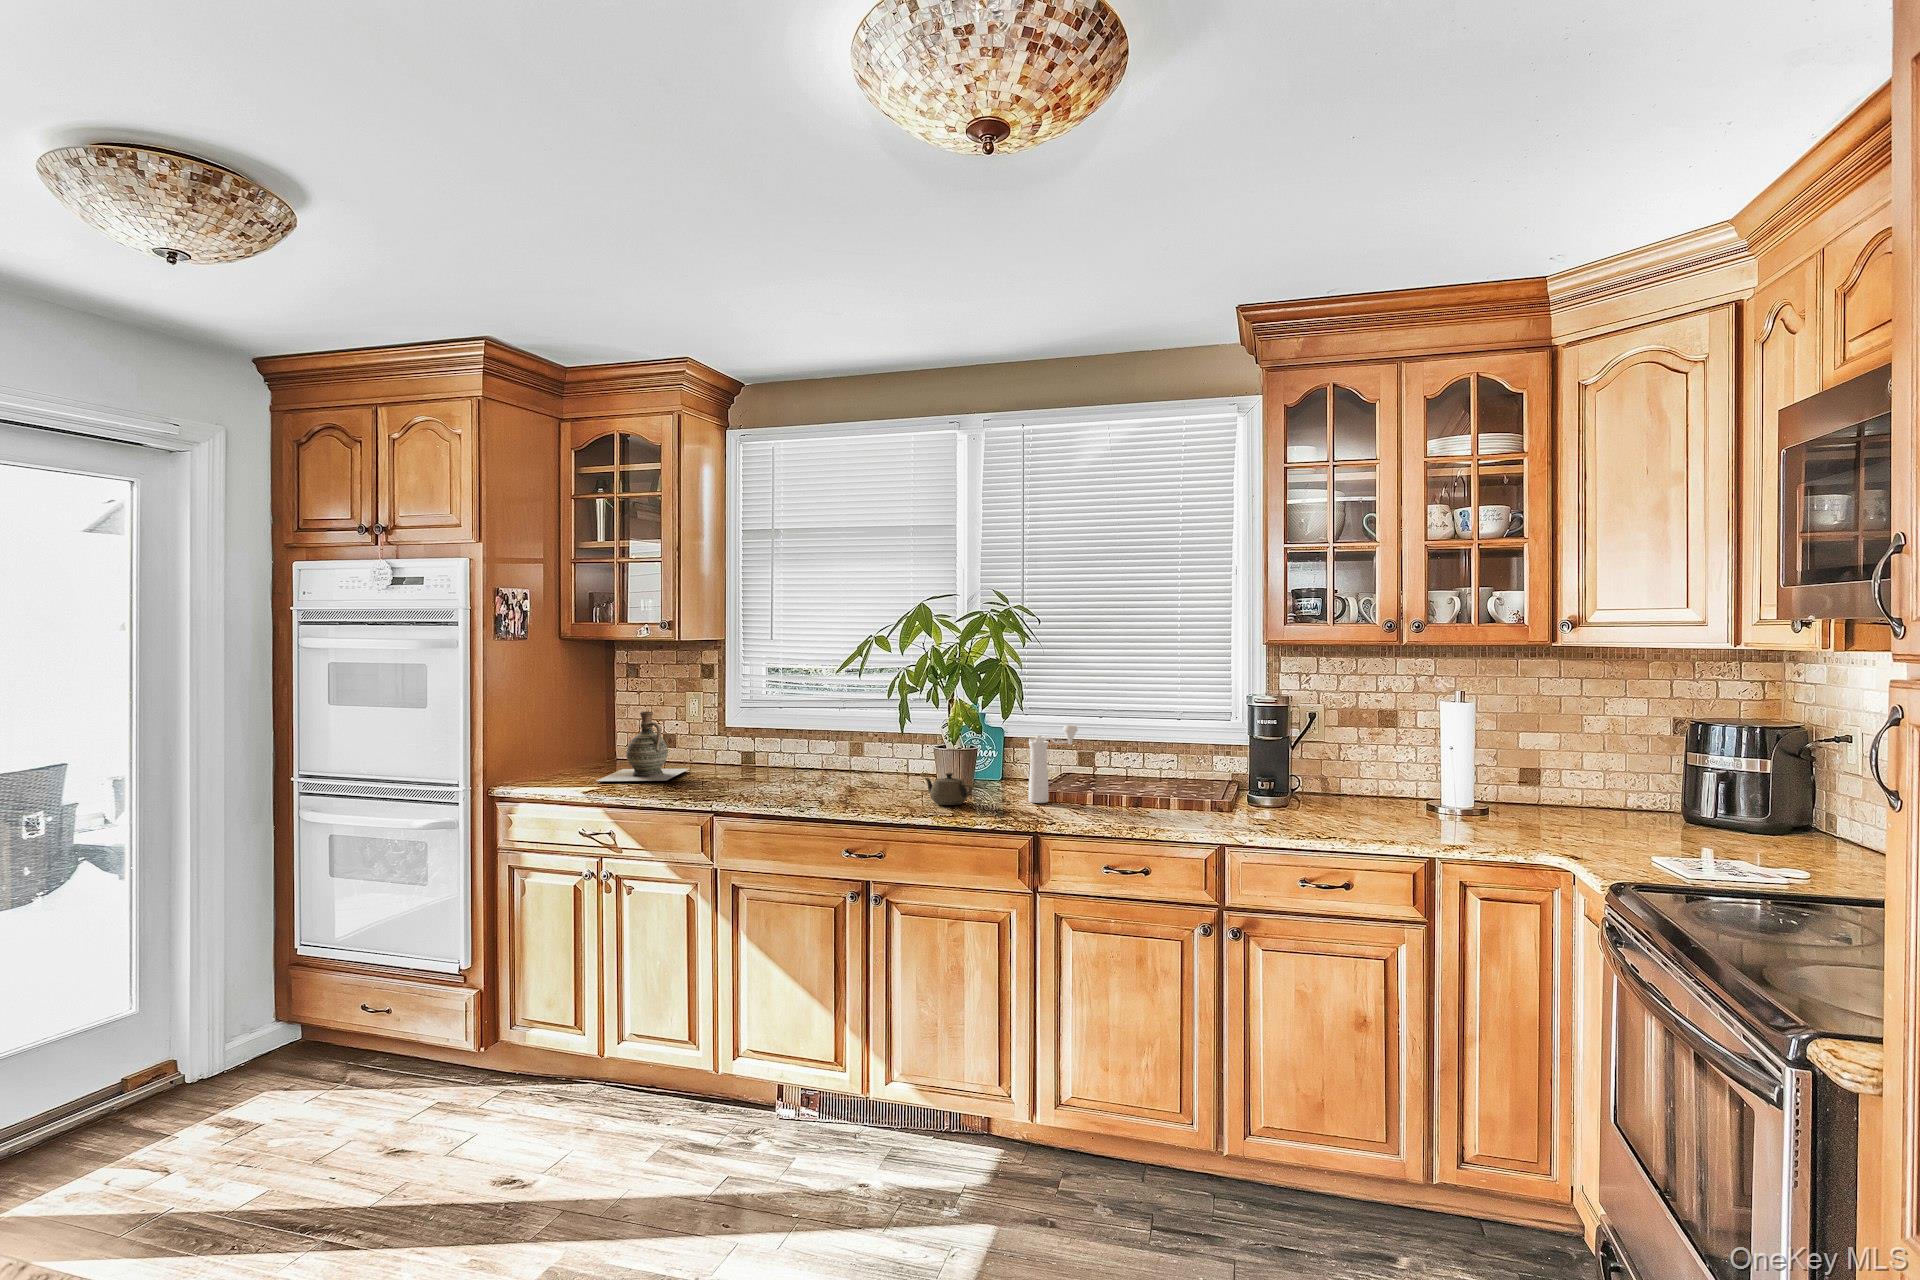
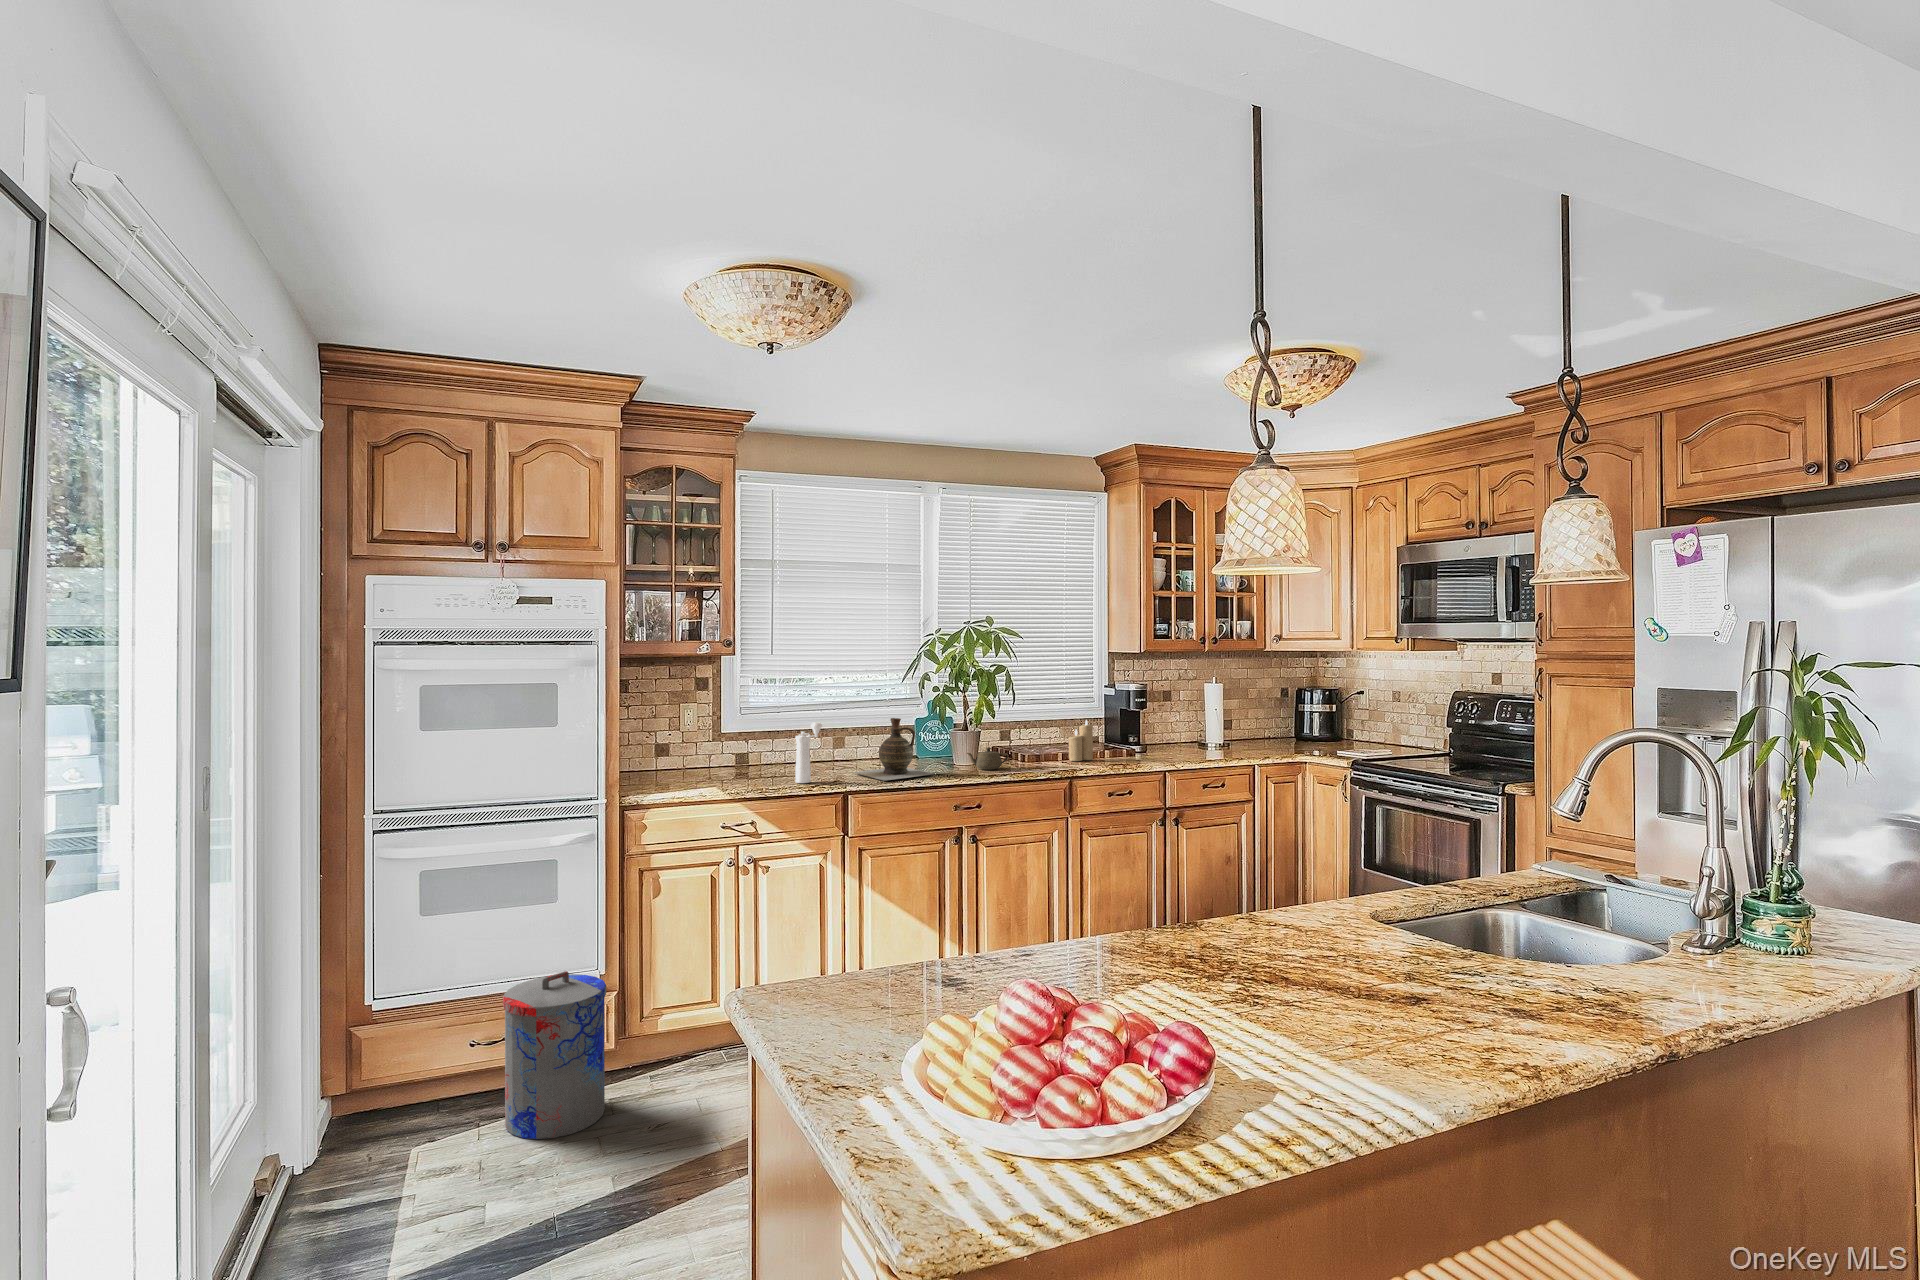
ceramic jug: present [596,711,688,781] -> present [853,718,933,781]
pepper mill: present [1029,725,1078,803] -> present [795,722,822,783]
candle: none [1097,745,1141,809] -> present [1069,720,1093,761]
trash can: none [307,960,424,1131] -> present [503,971,606,1139]

